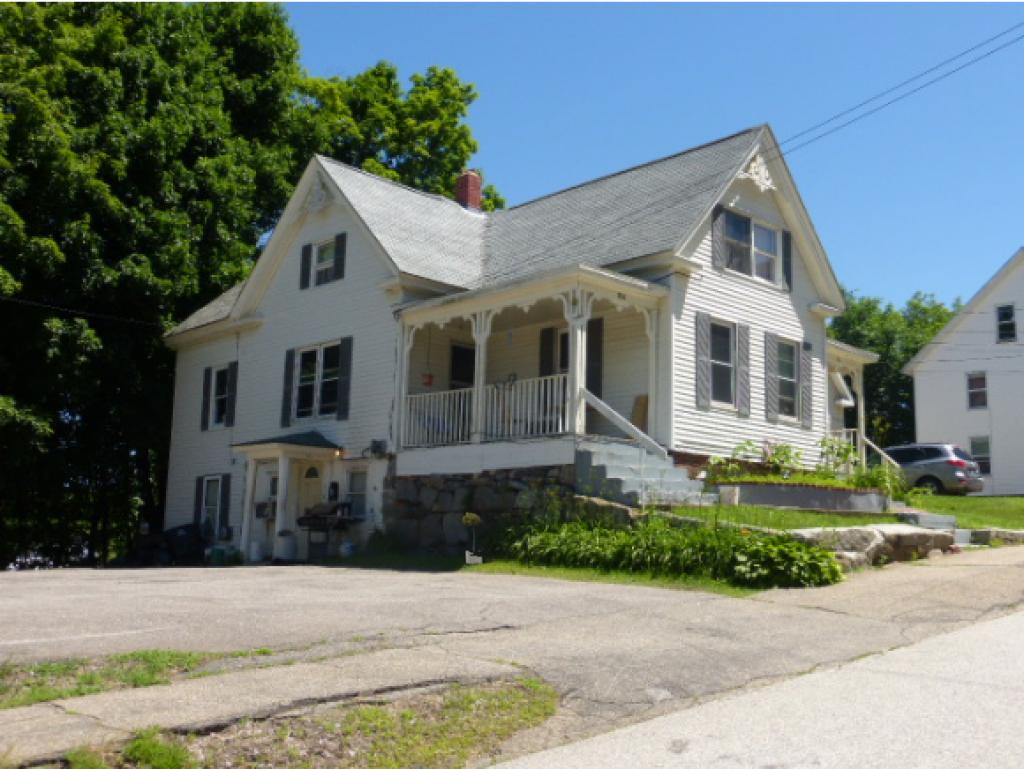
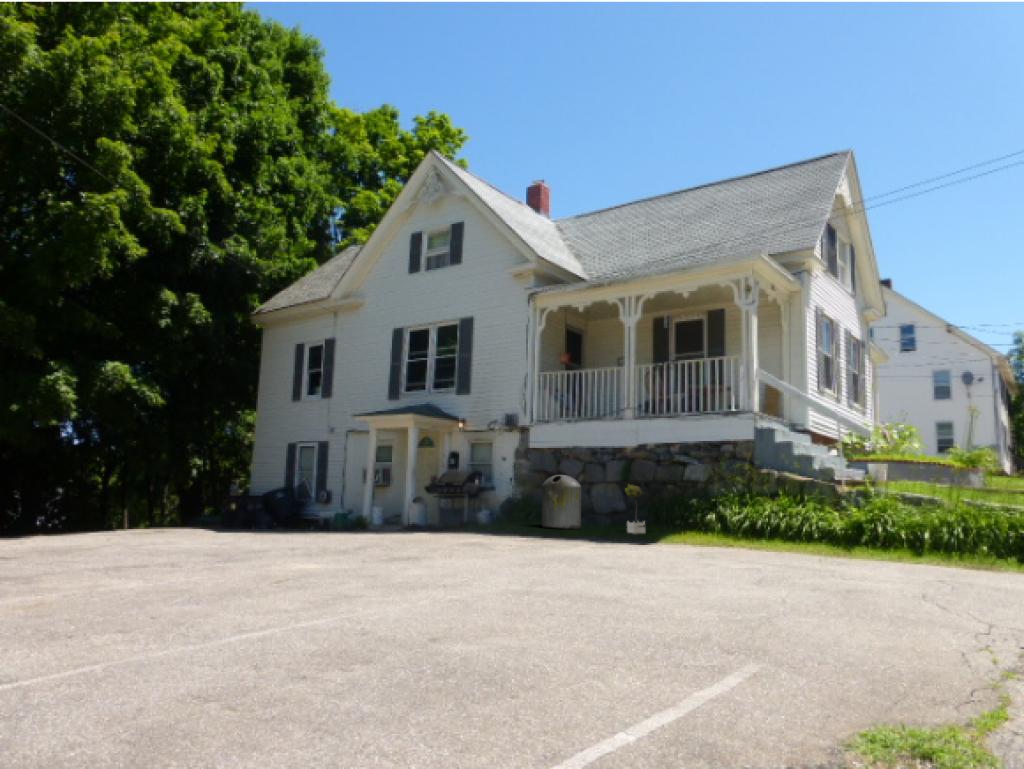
trash can: none [399,504,432,561] -> present [542,475,581,530]

